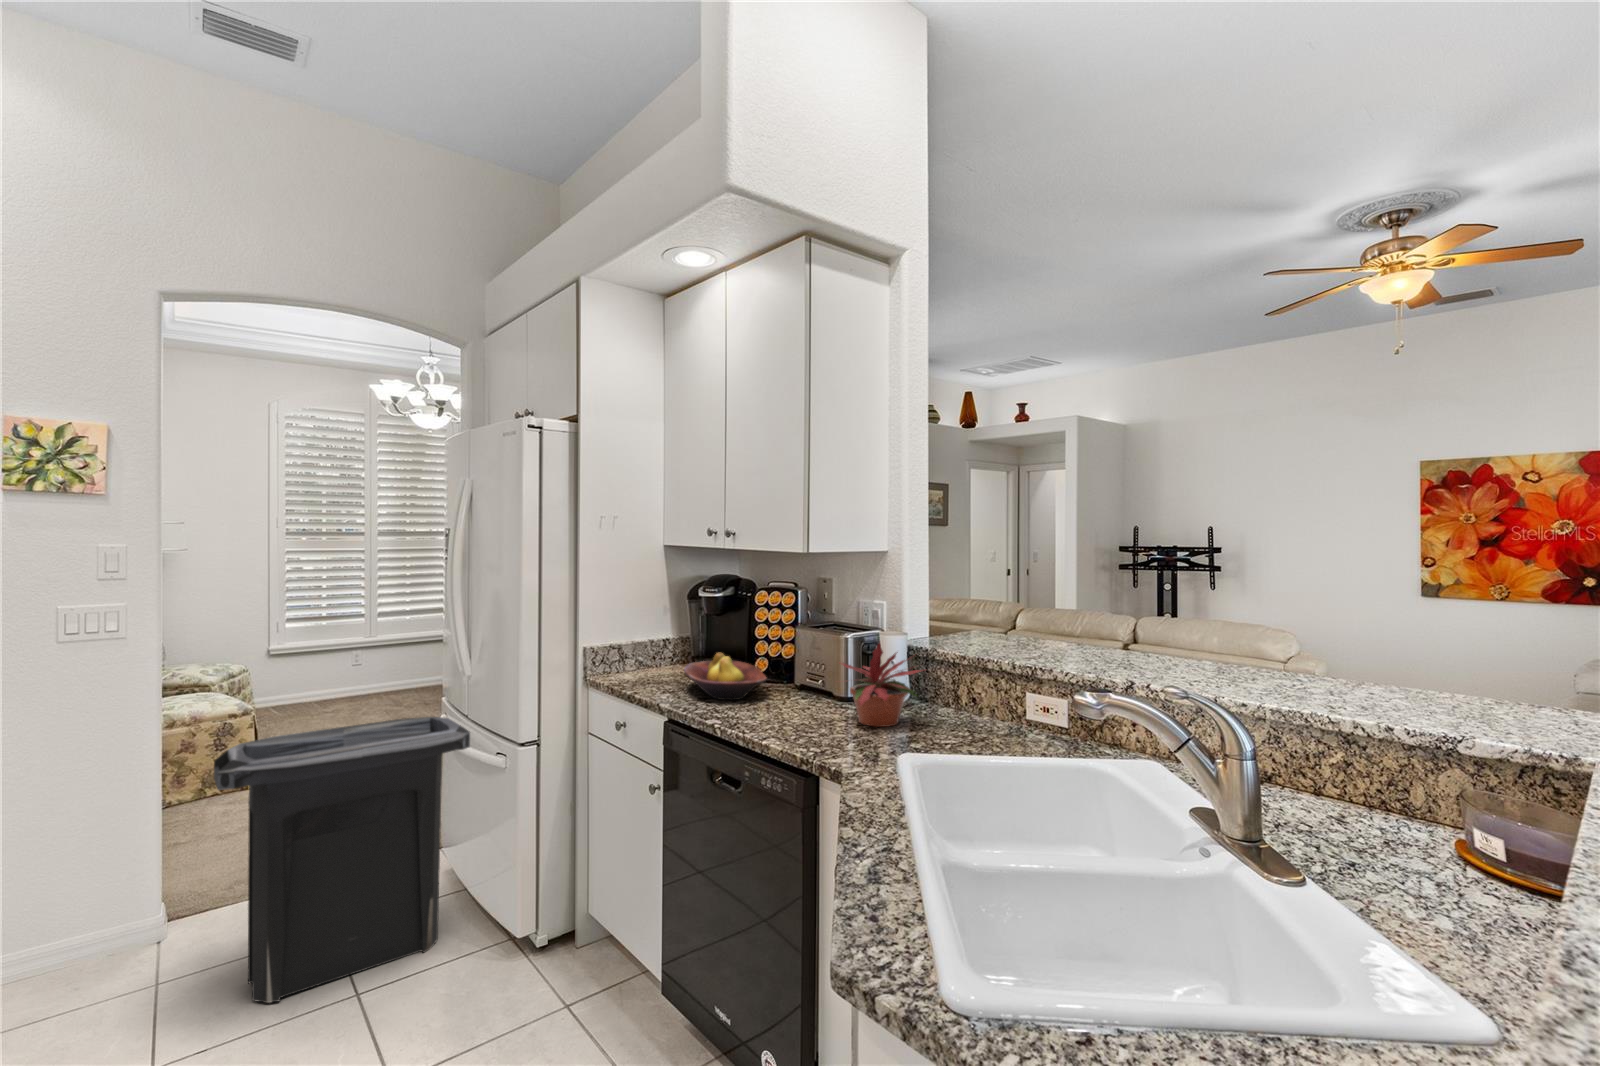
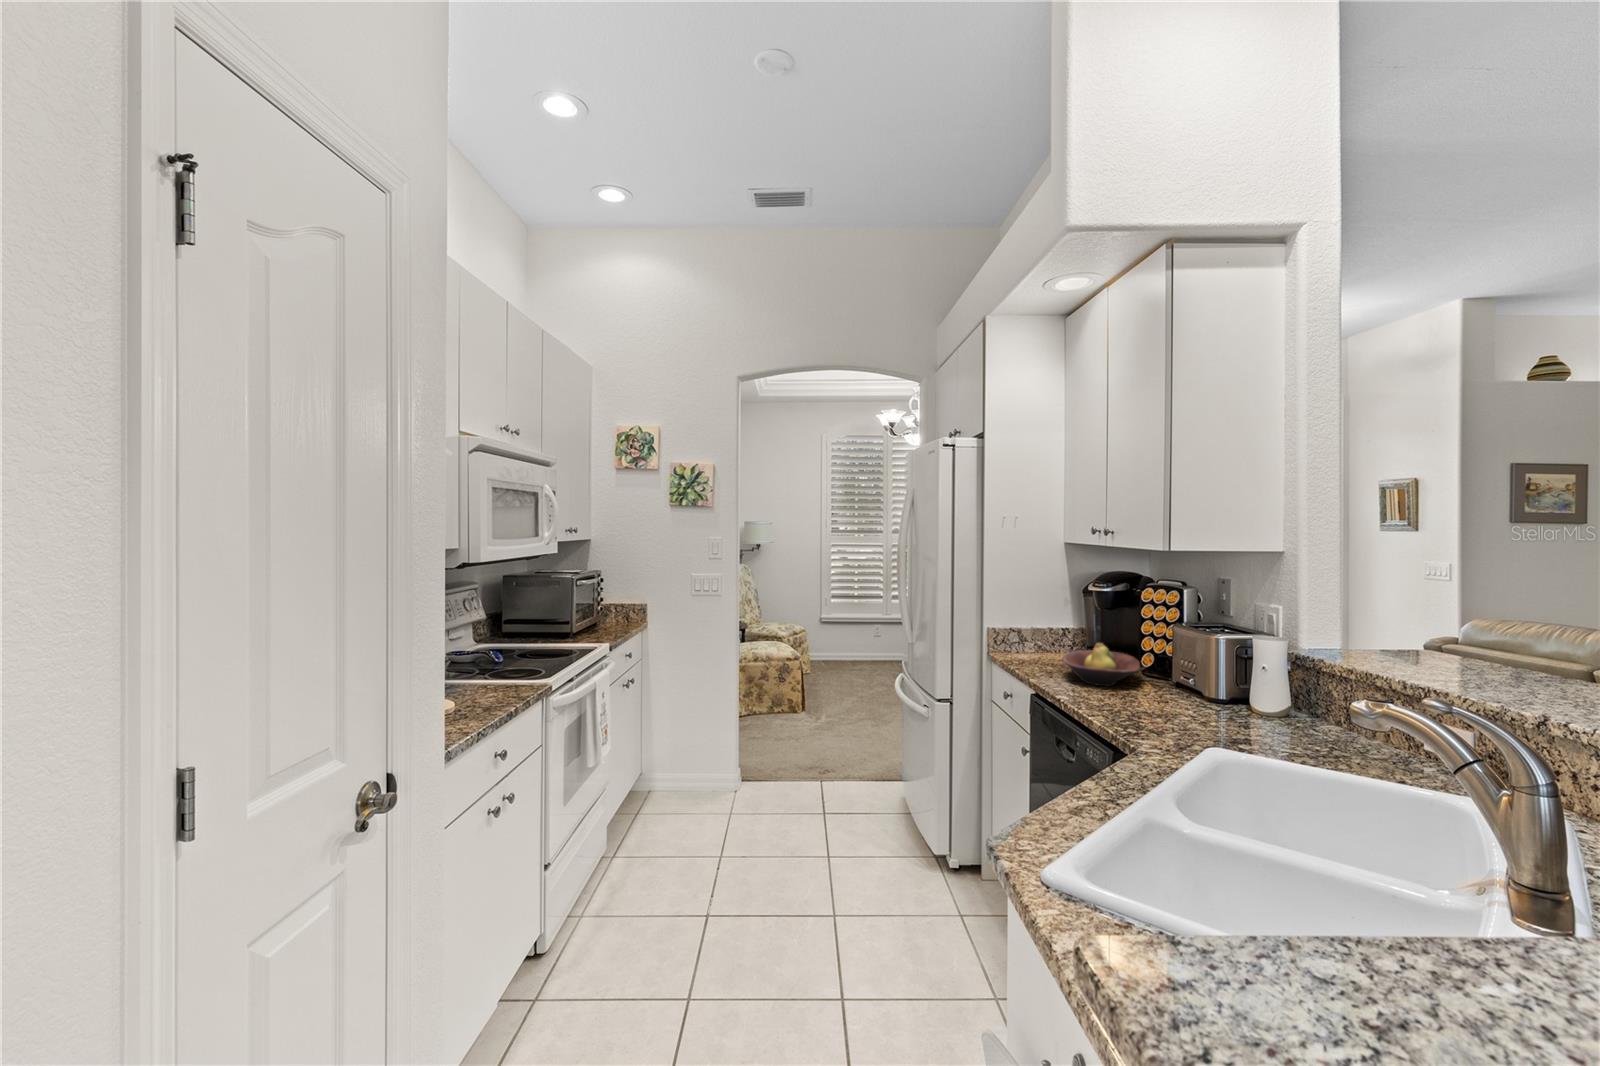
potted plant: present [842,643,920,727] -> none [1178,640,1284,728]
trash can: present [214,717,470,1003] -> none [752,669,908,846]

